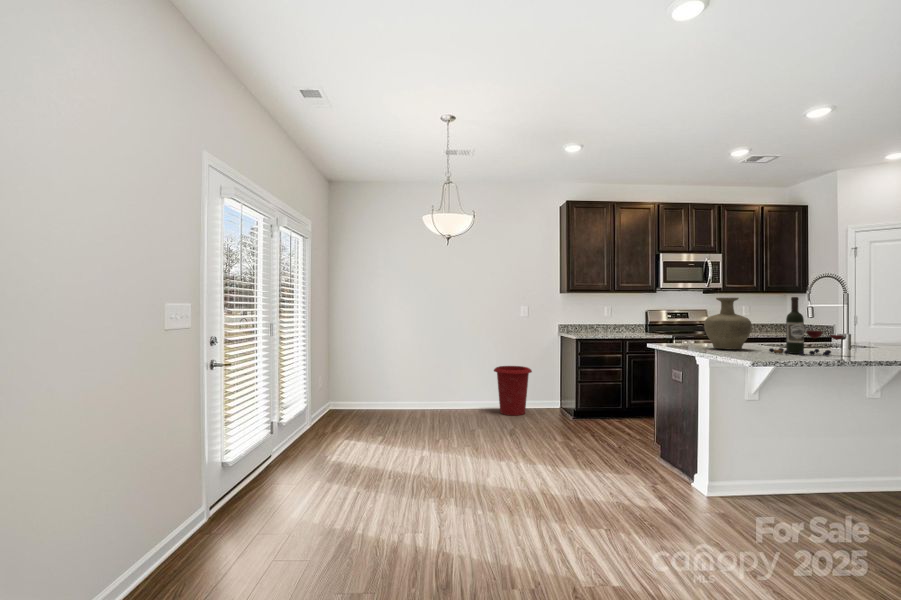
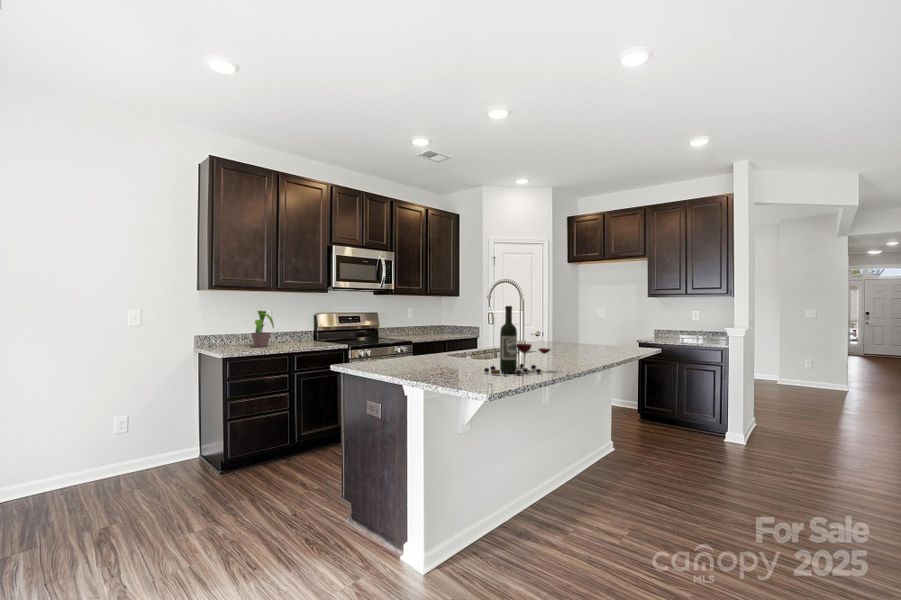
vase: present [704,298,751,350] -> none [410,305,461,371]
potted plant: none [589,306,614,333] -> present [252,311,274,347]
waste bin: present [494,366,532,416] -> none [72,407,150,495]

